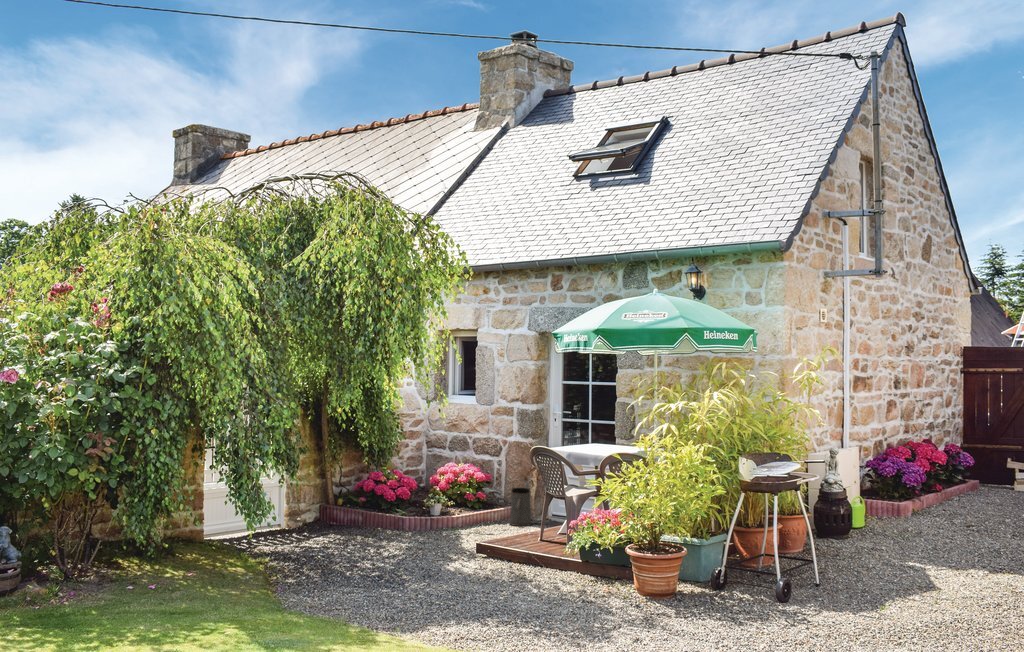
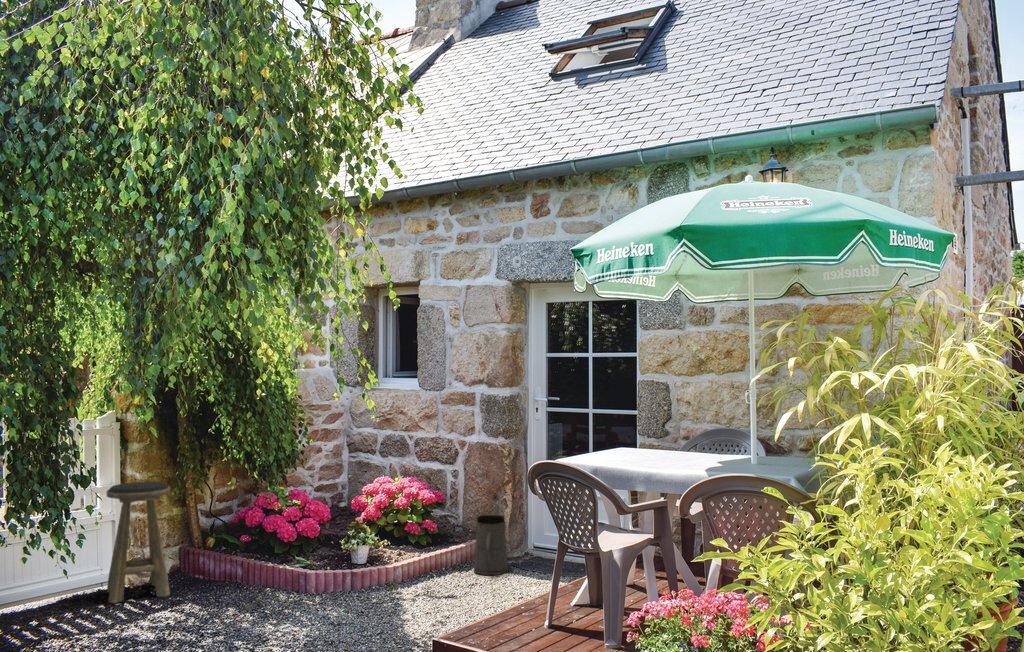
stool: none [279,461,318,534] -> present [107,482,170,603]

